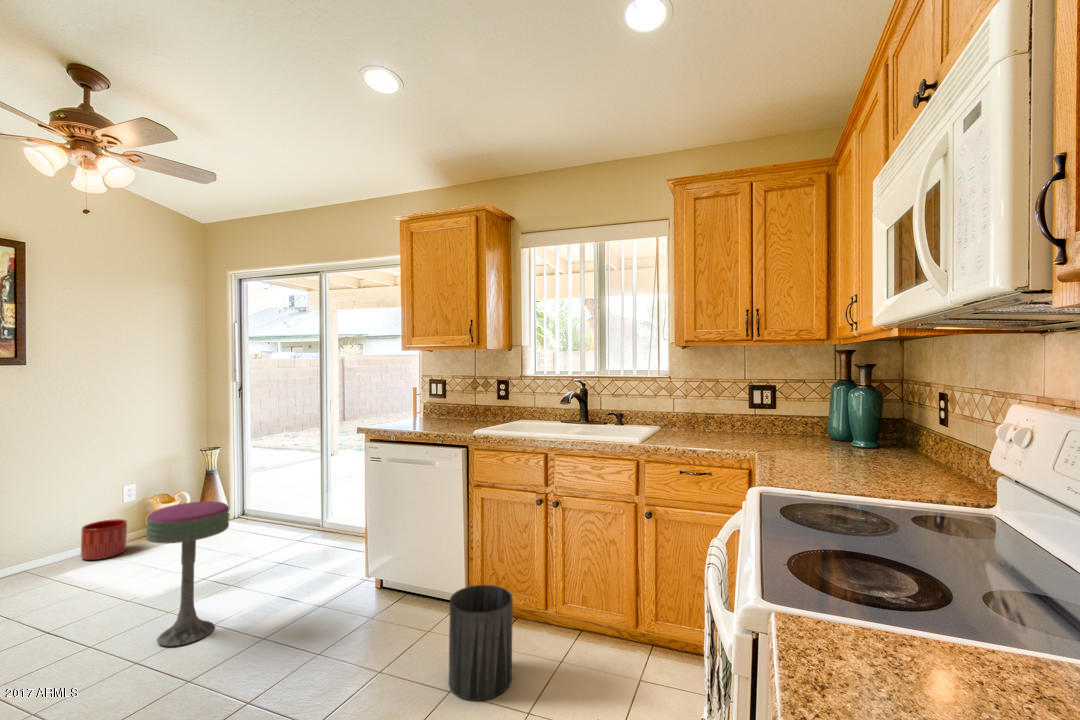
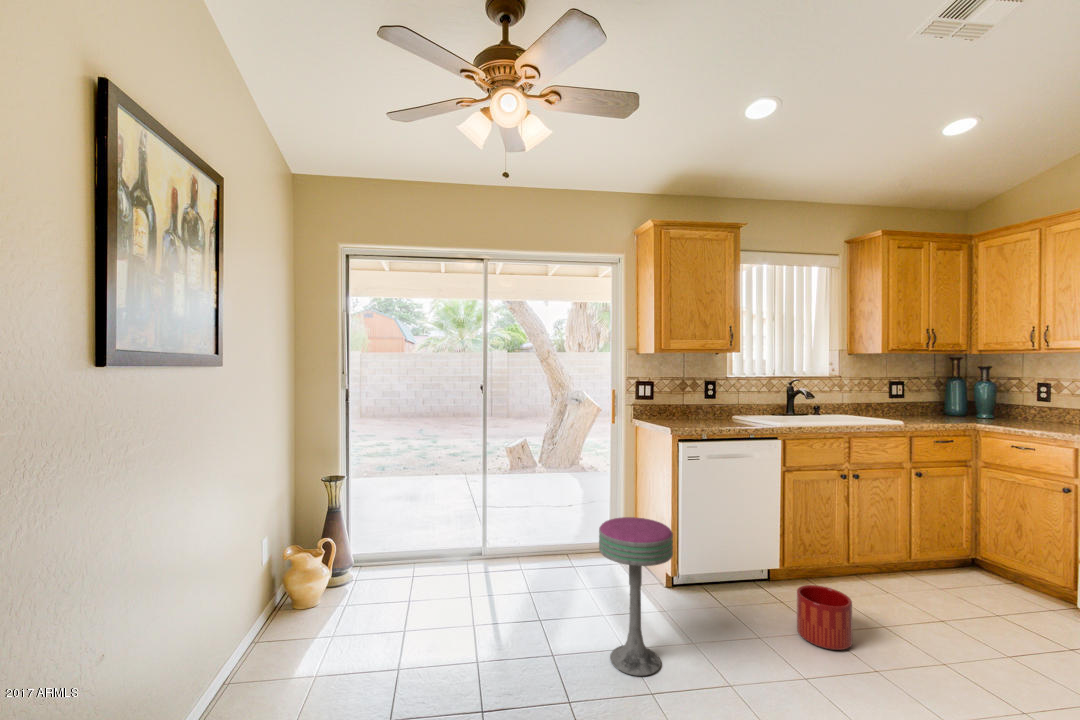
planter: present [81,519,127,560] -> present [797,585,853,650]
trash can: present [449,585,513,701] -> none [855,540,913,623]

